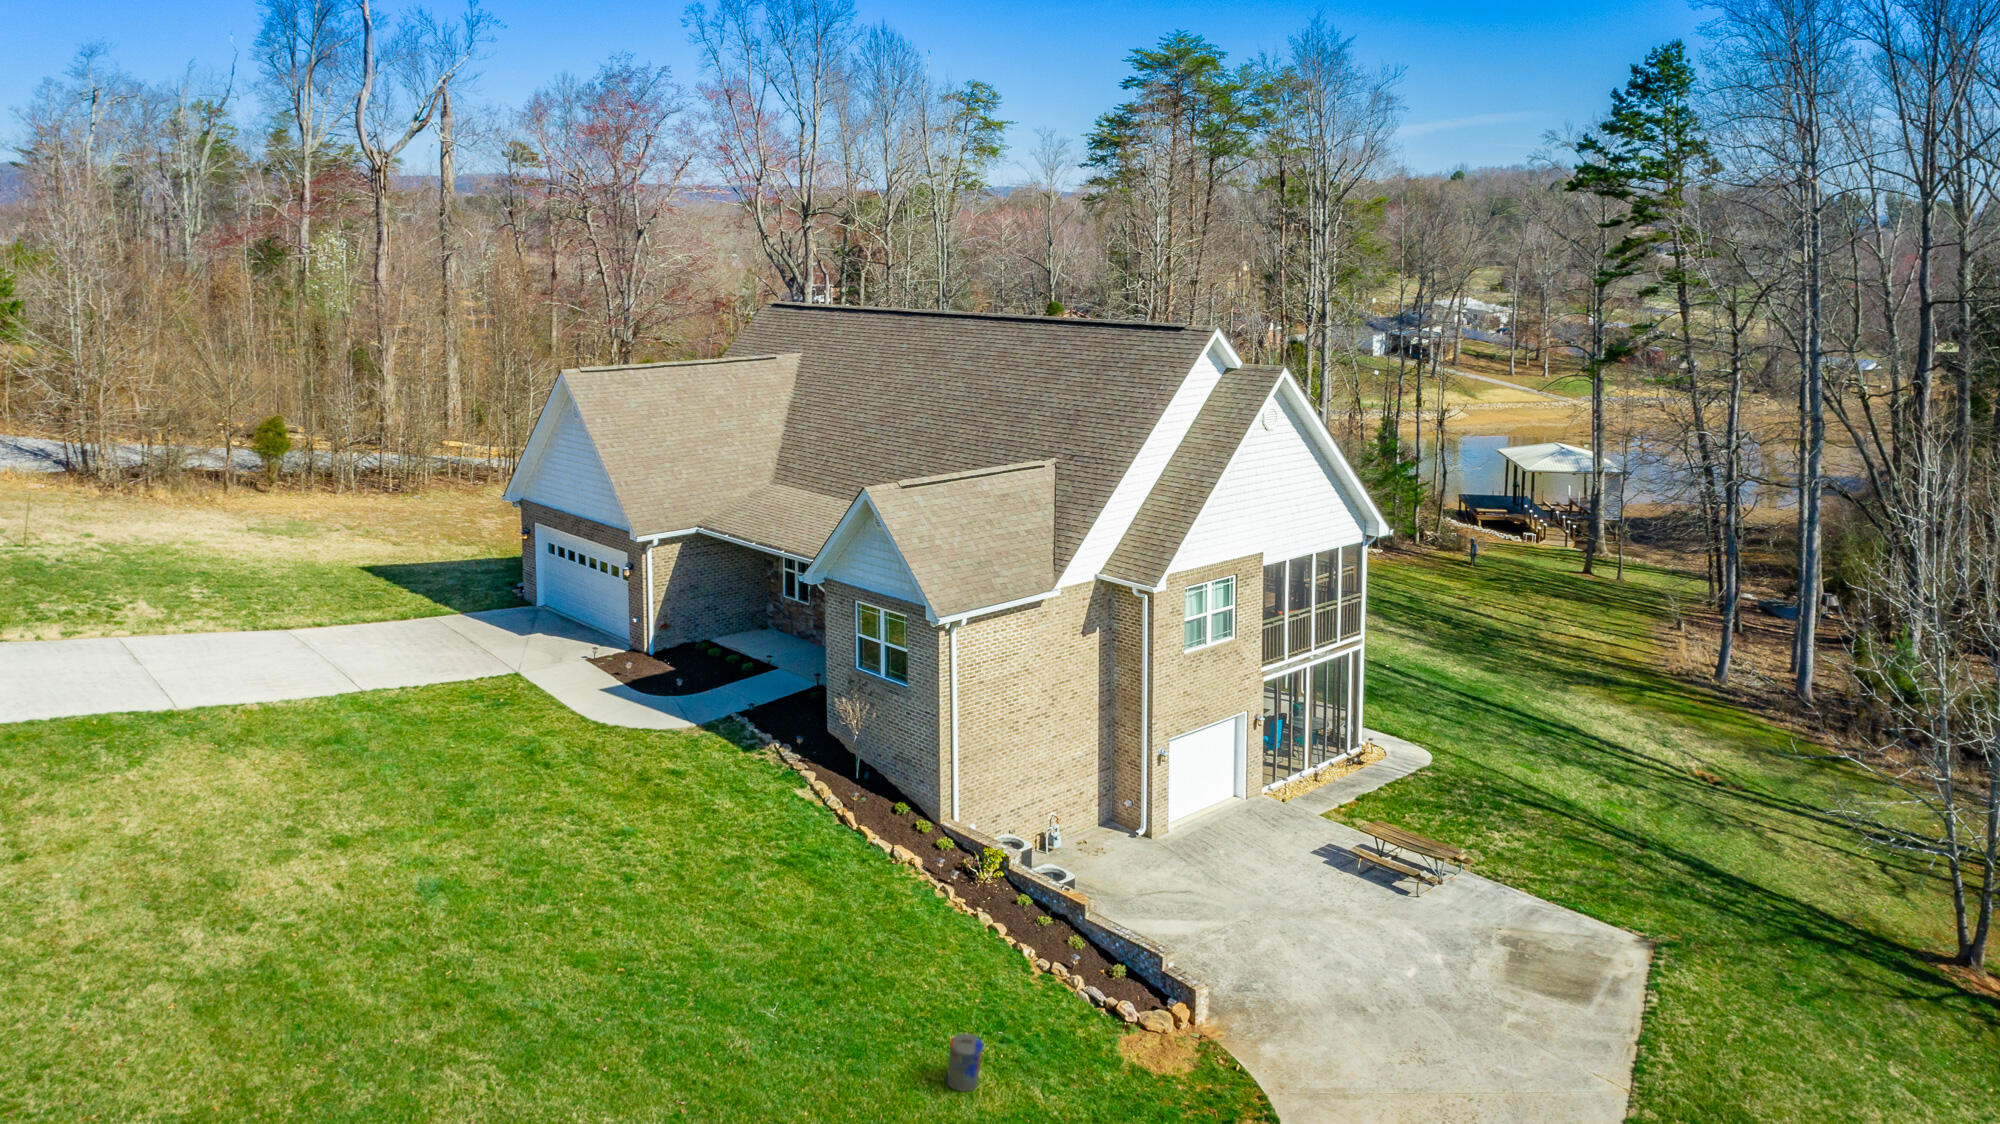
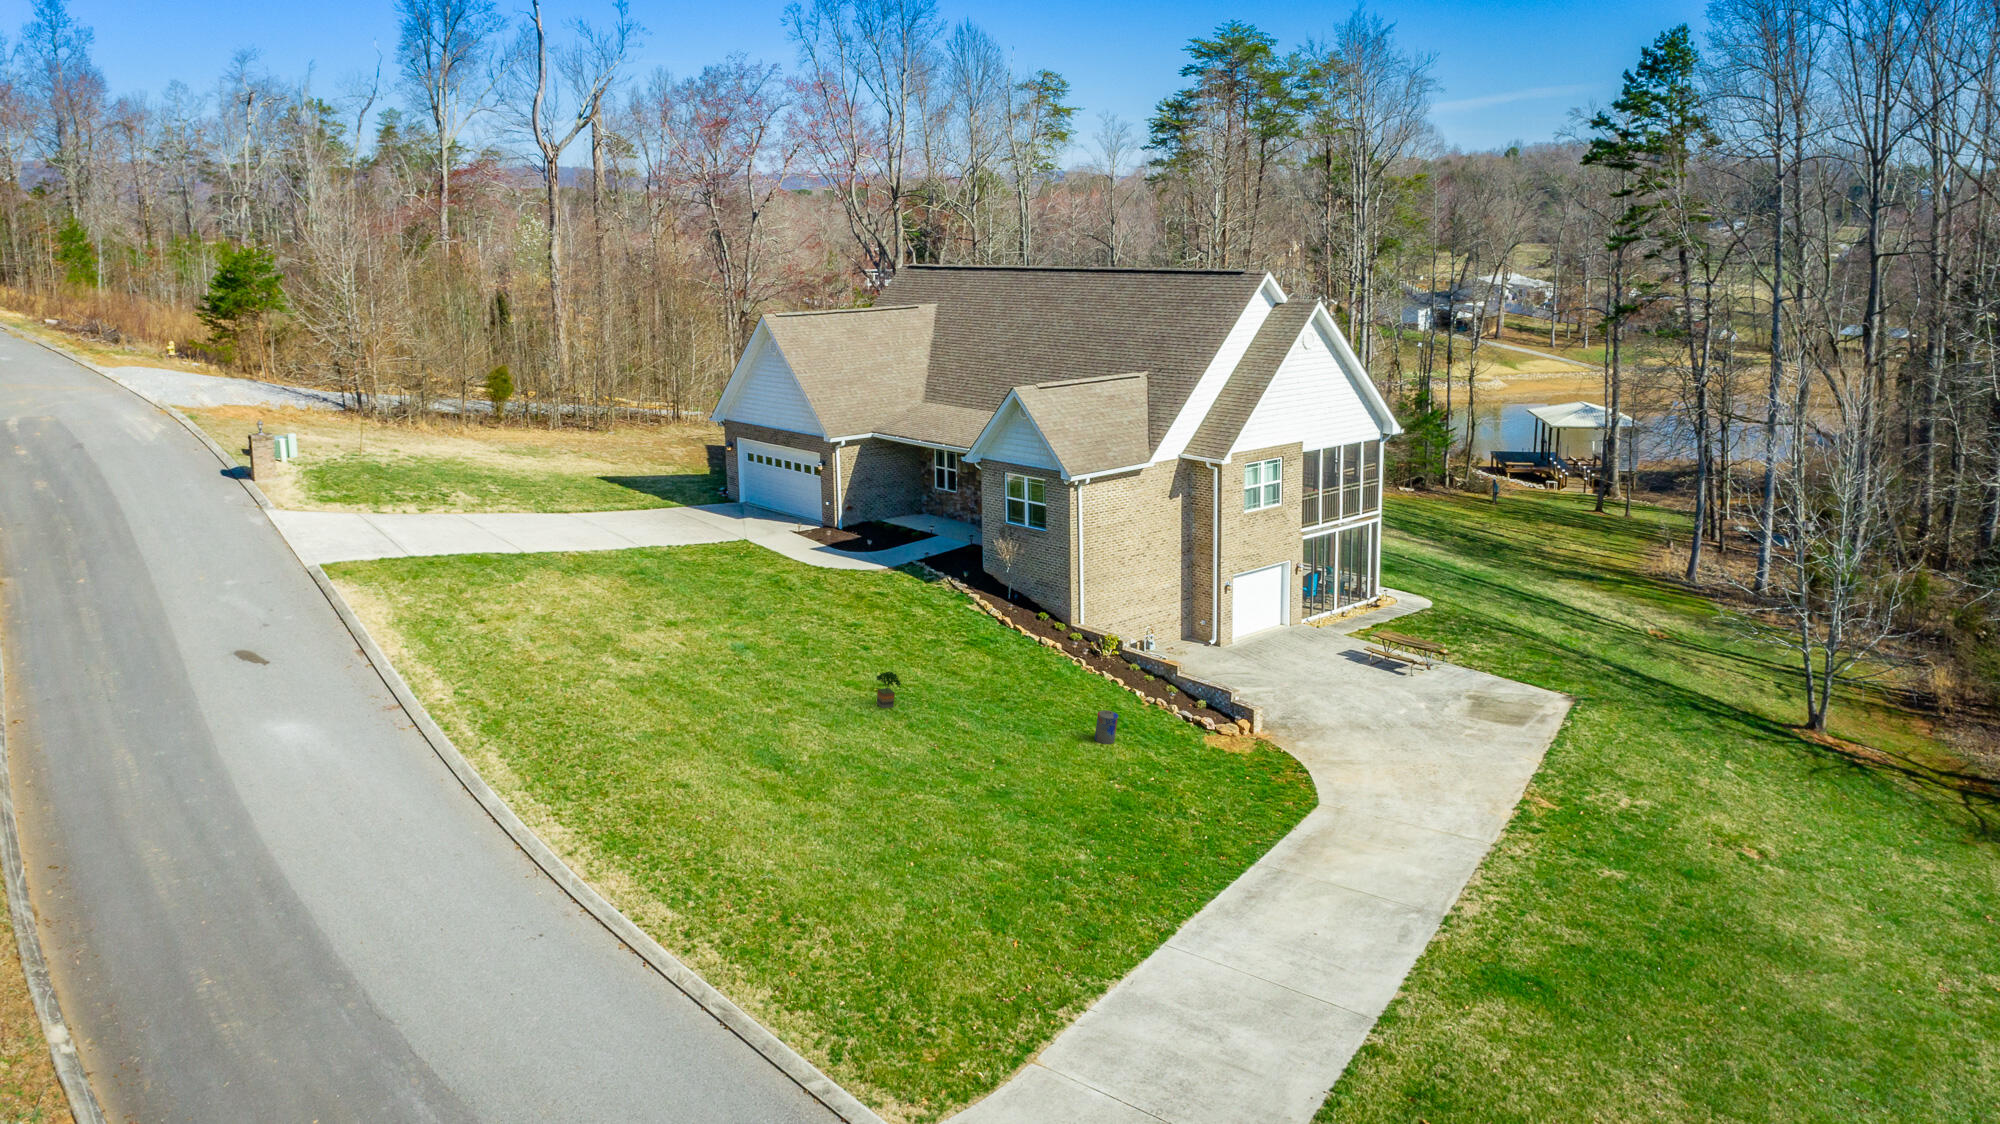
potted tree: none [588,984,630,1048] -> present [877,672,901,708]

